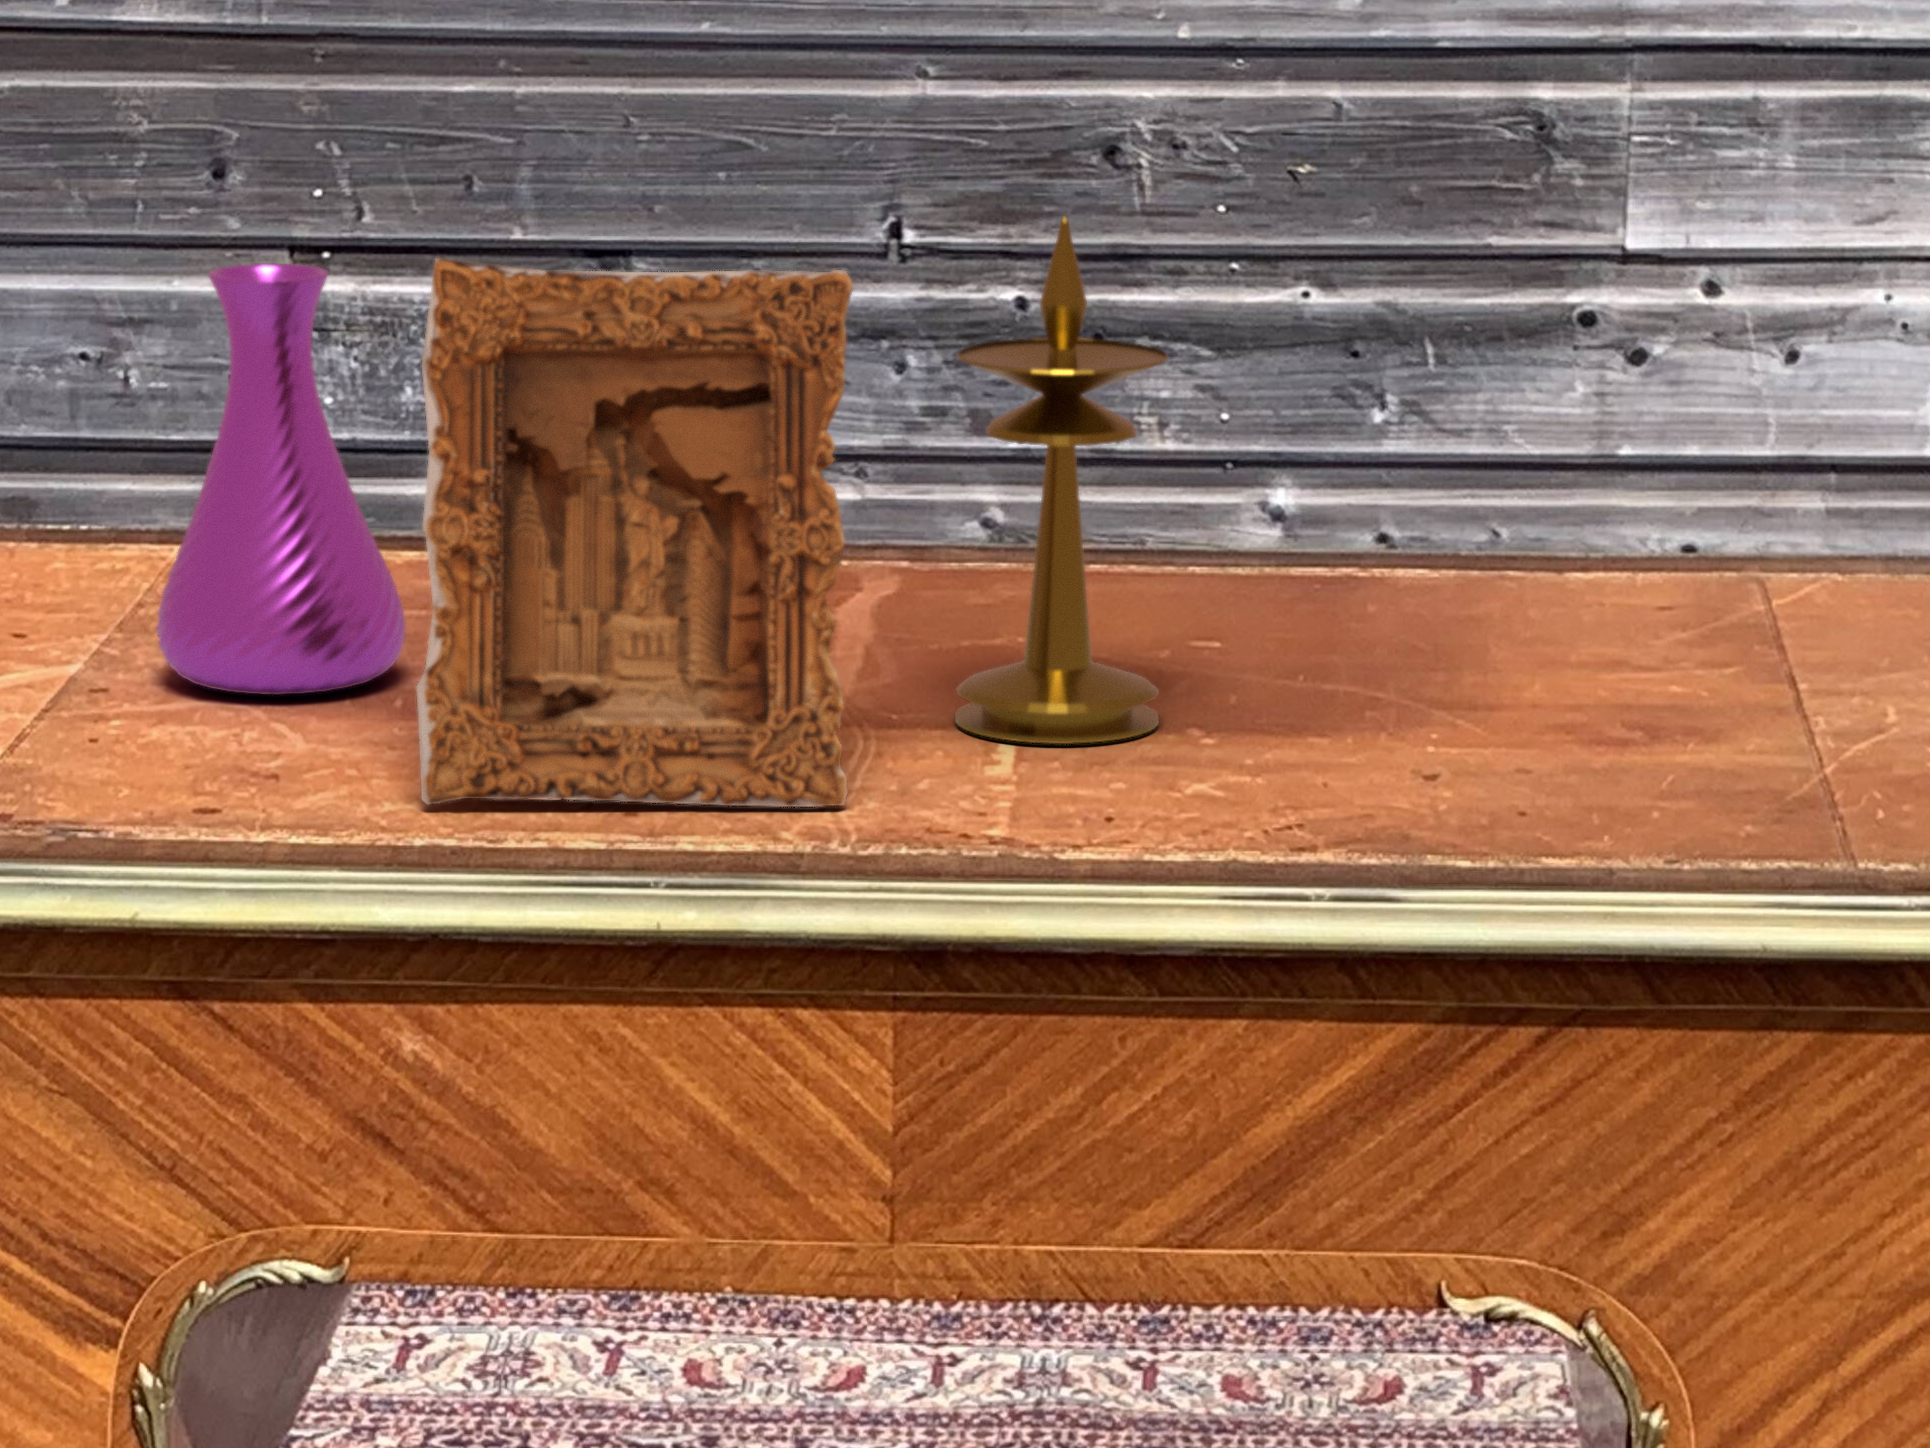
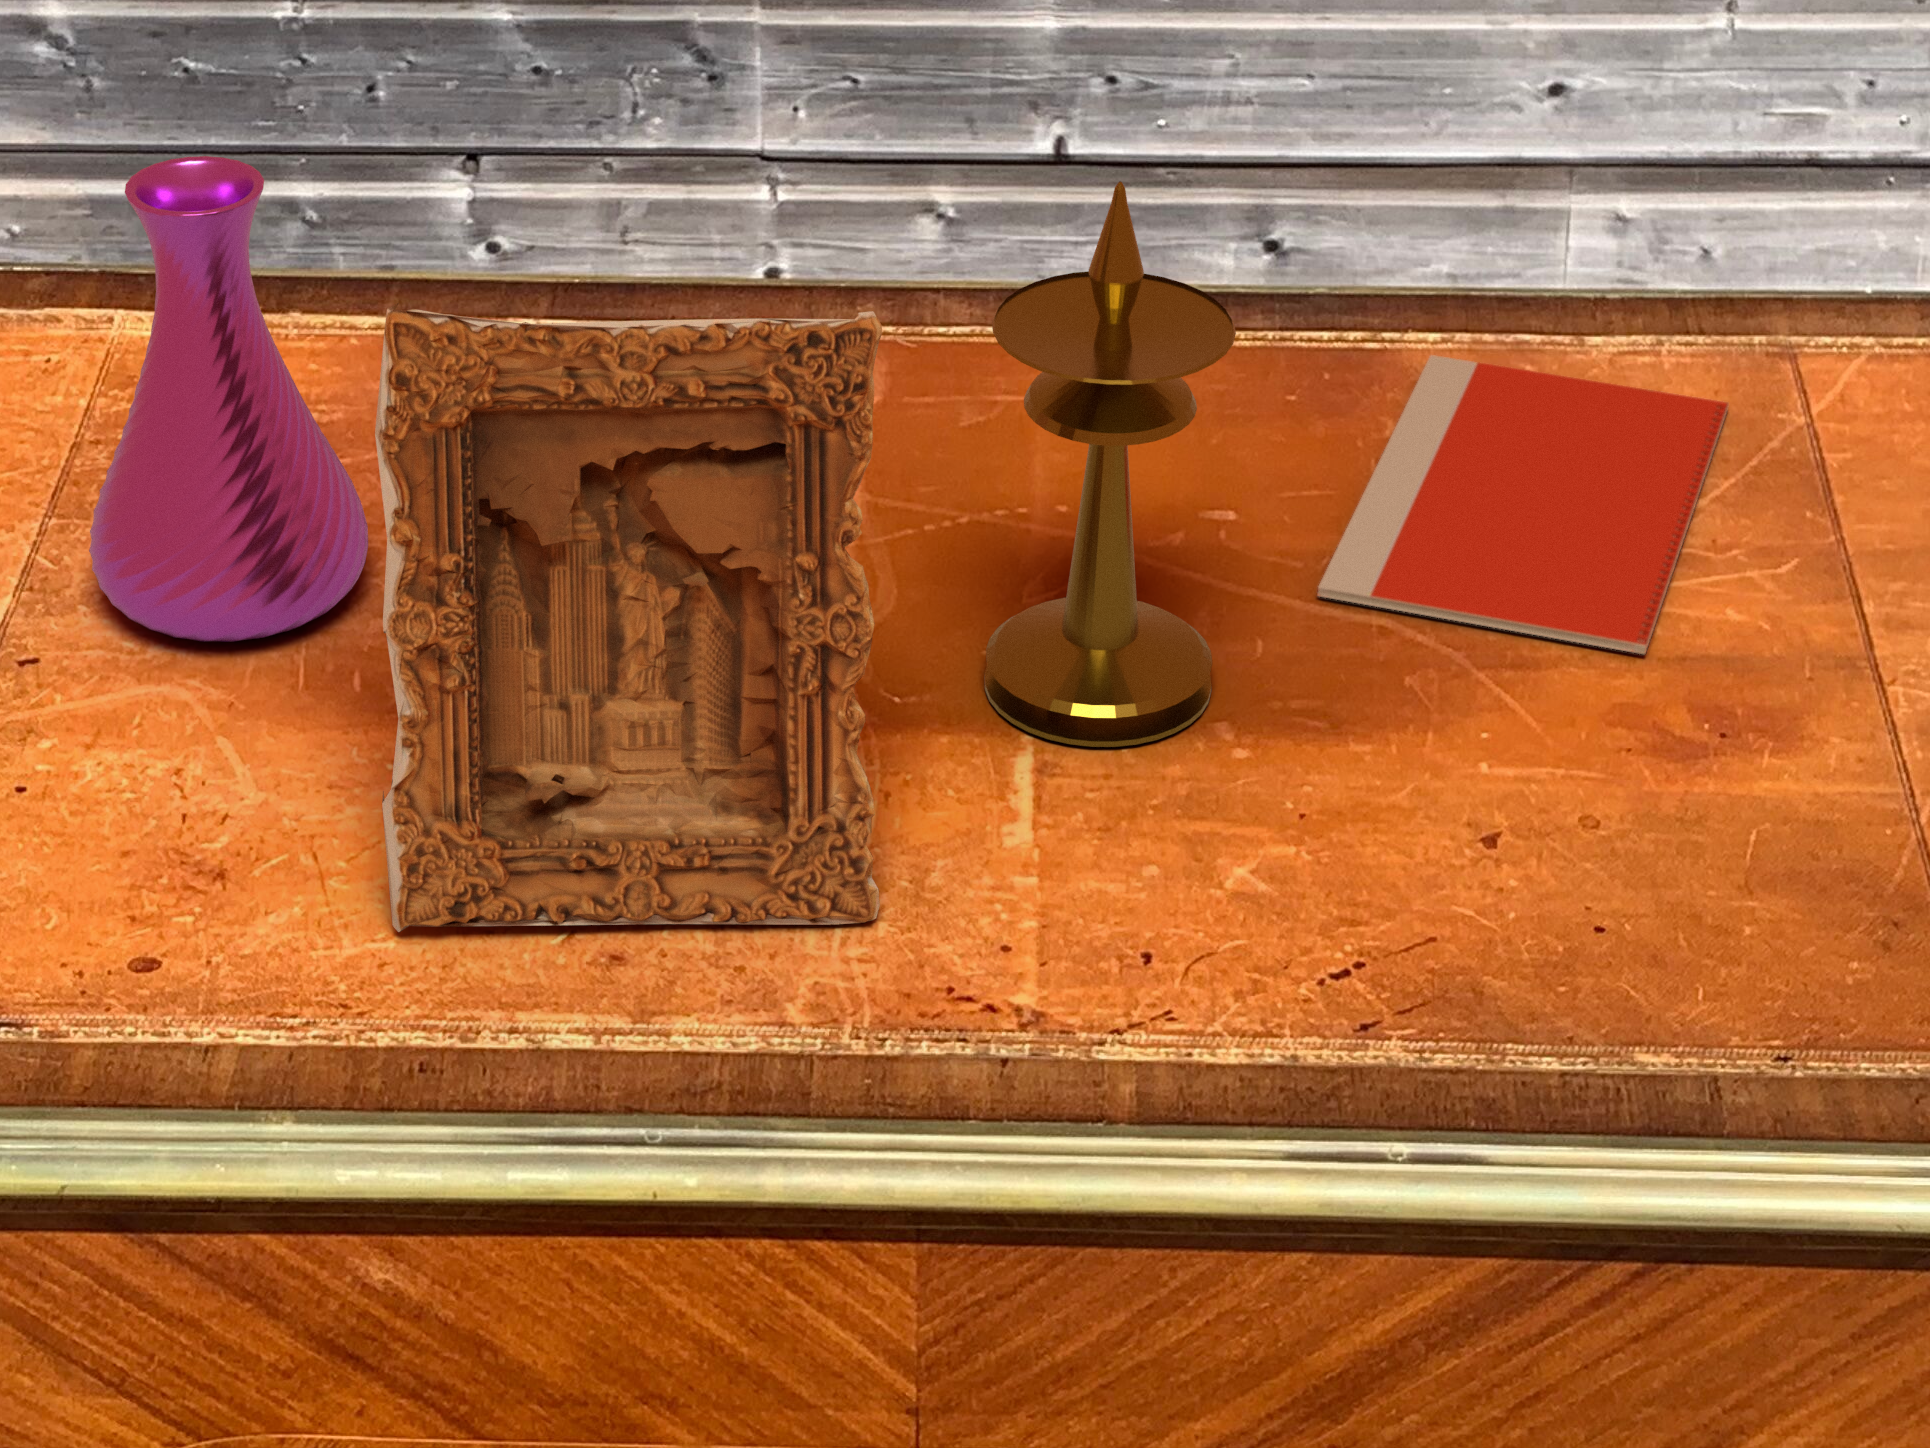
notebook: none [1264,589,1667,711] -> present [1317,355,1729,654]

